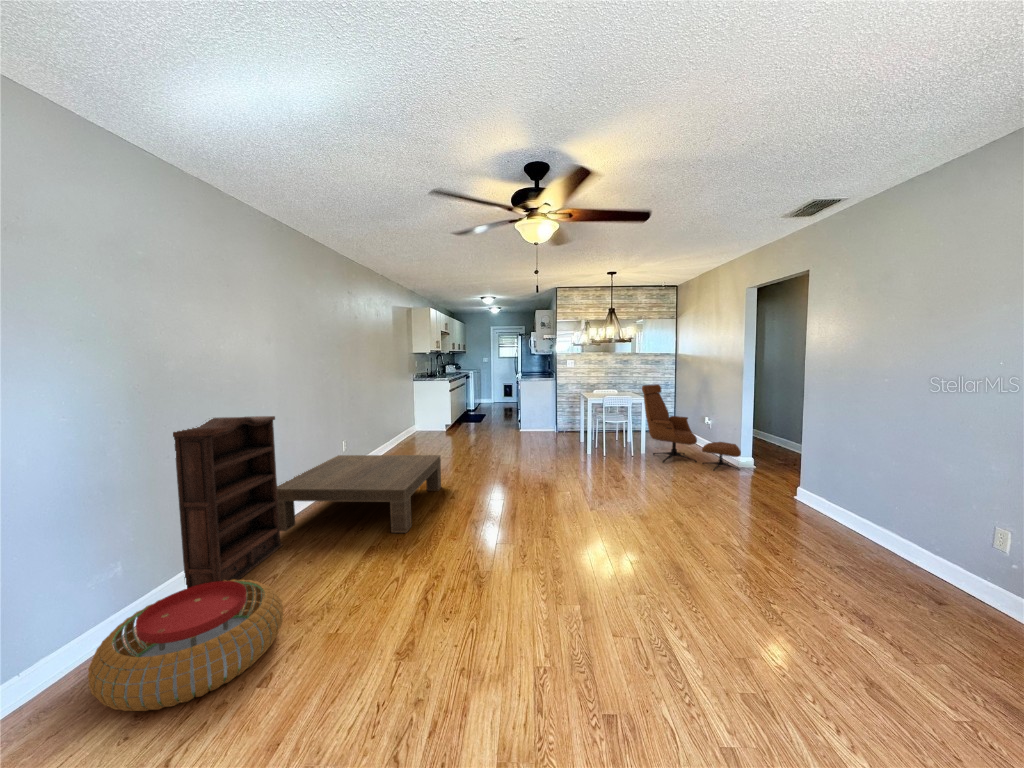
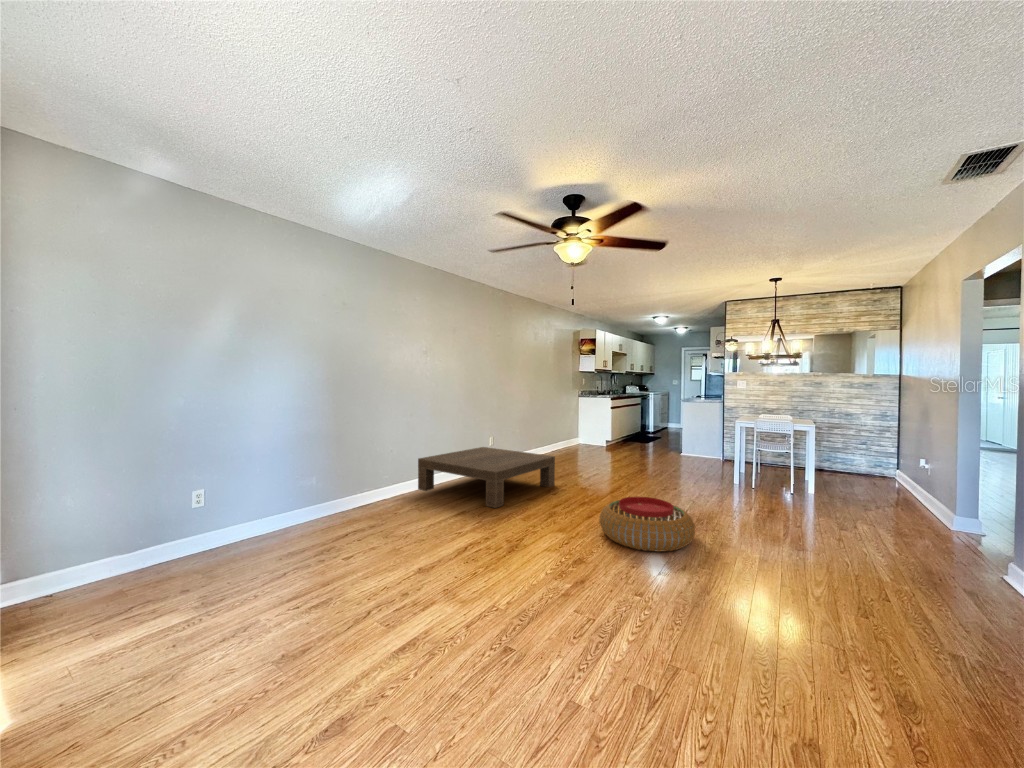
lounge chair: present [642,384,741,470] -> none [803,409,947,532]
bookshelf: present [173,416,283,588] -> none [350,401,418,514]
pouf: present [88,580,283,711] -> present [599,497,695,552]

